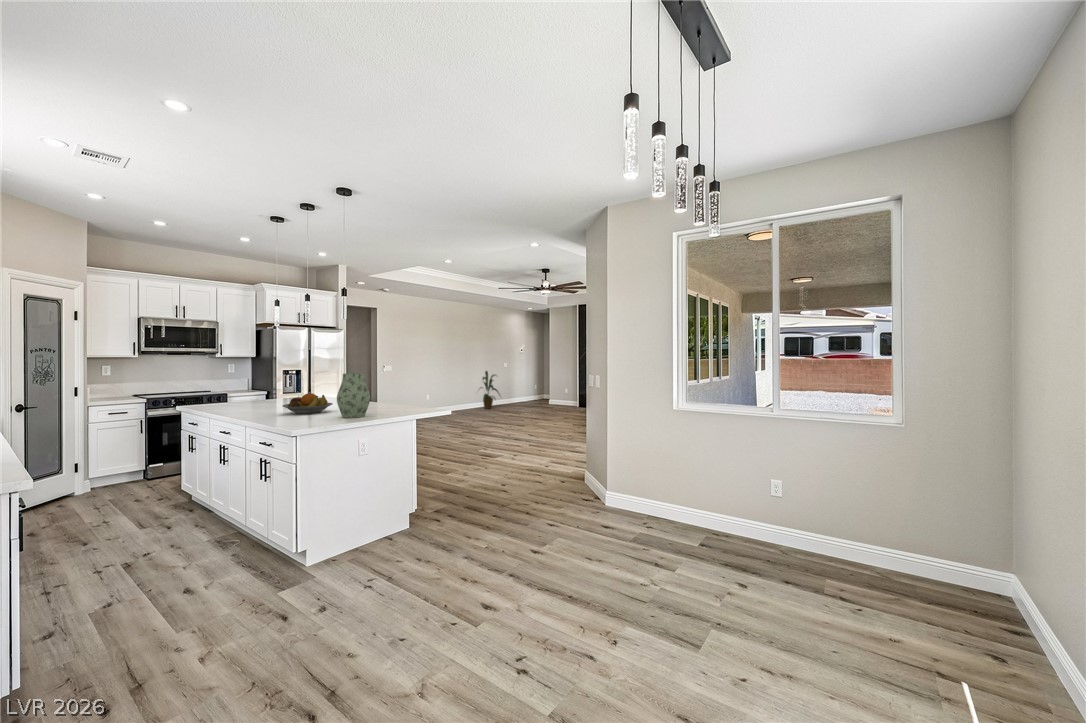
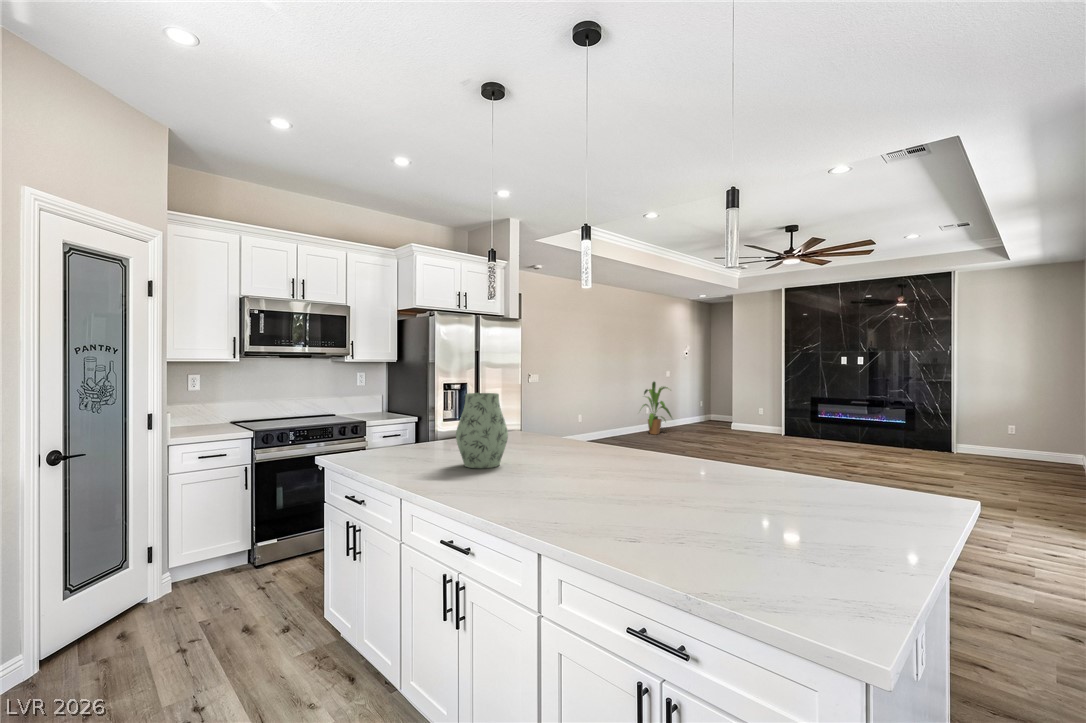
vase: present [337,373,370,418] -> present [456,393,508,468]
fruit bowl: present [282,393,333,414] -> none [593,450,707,503]

